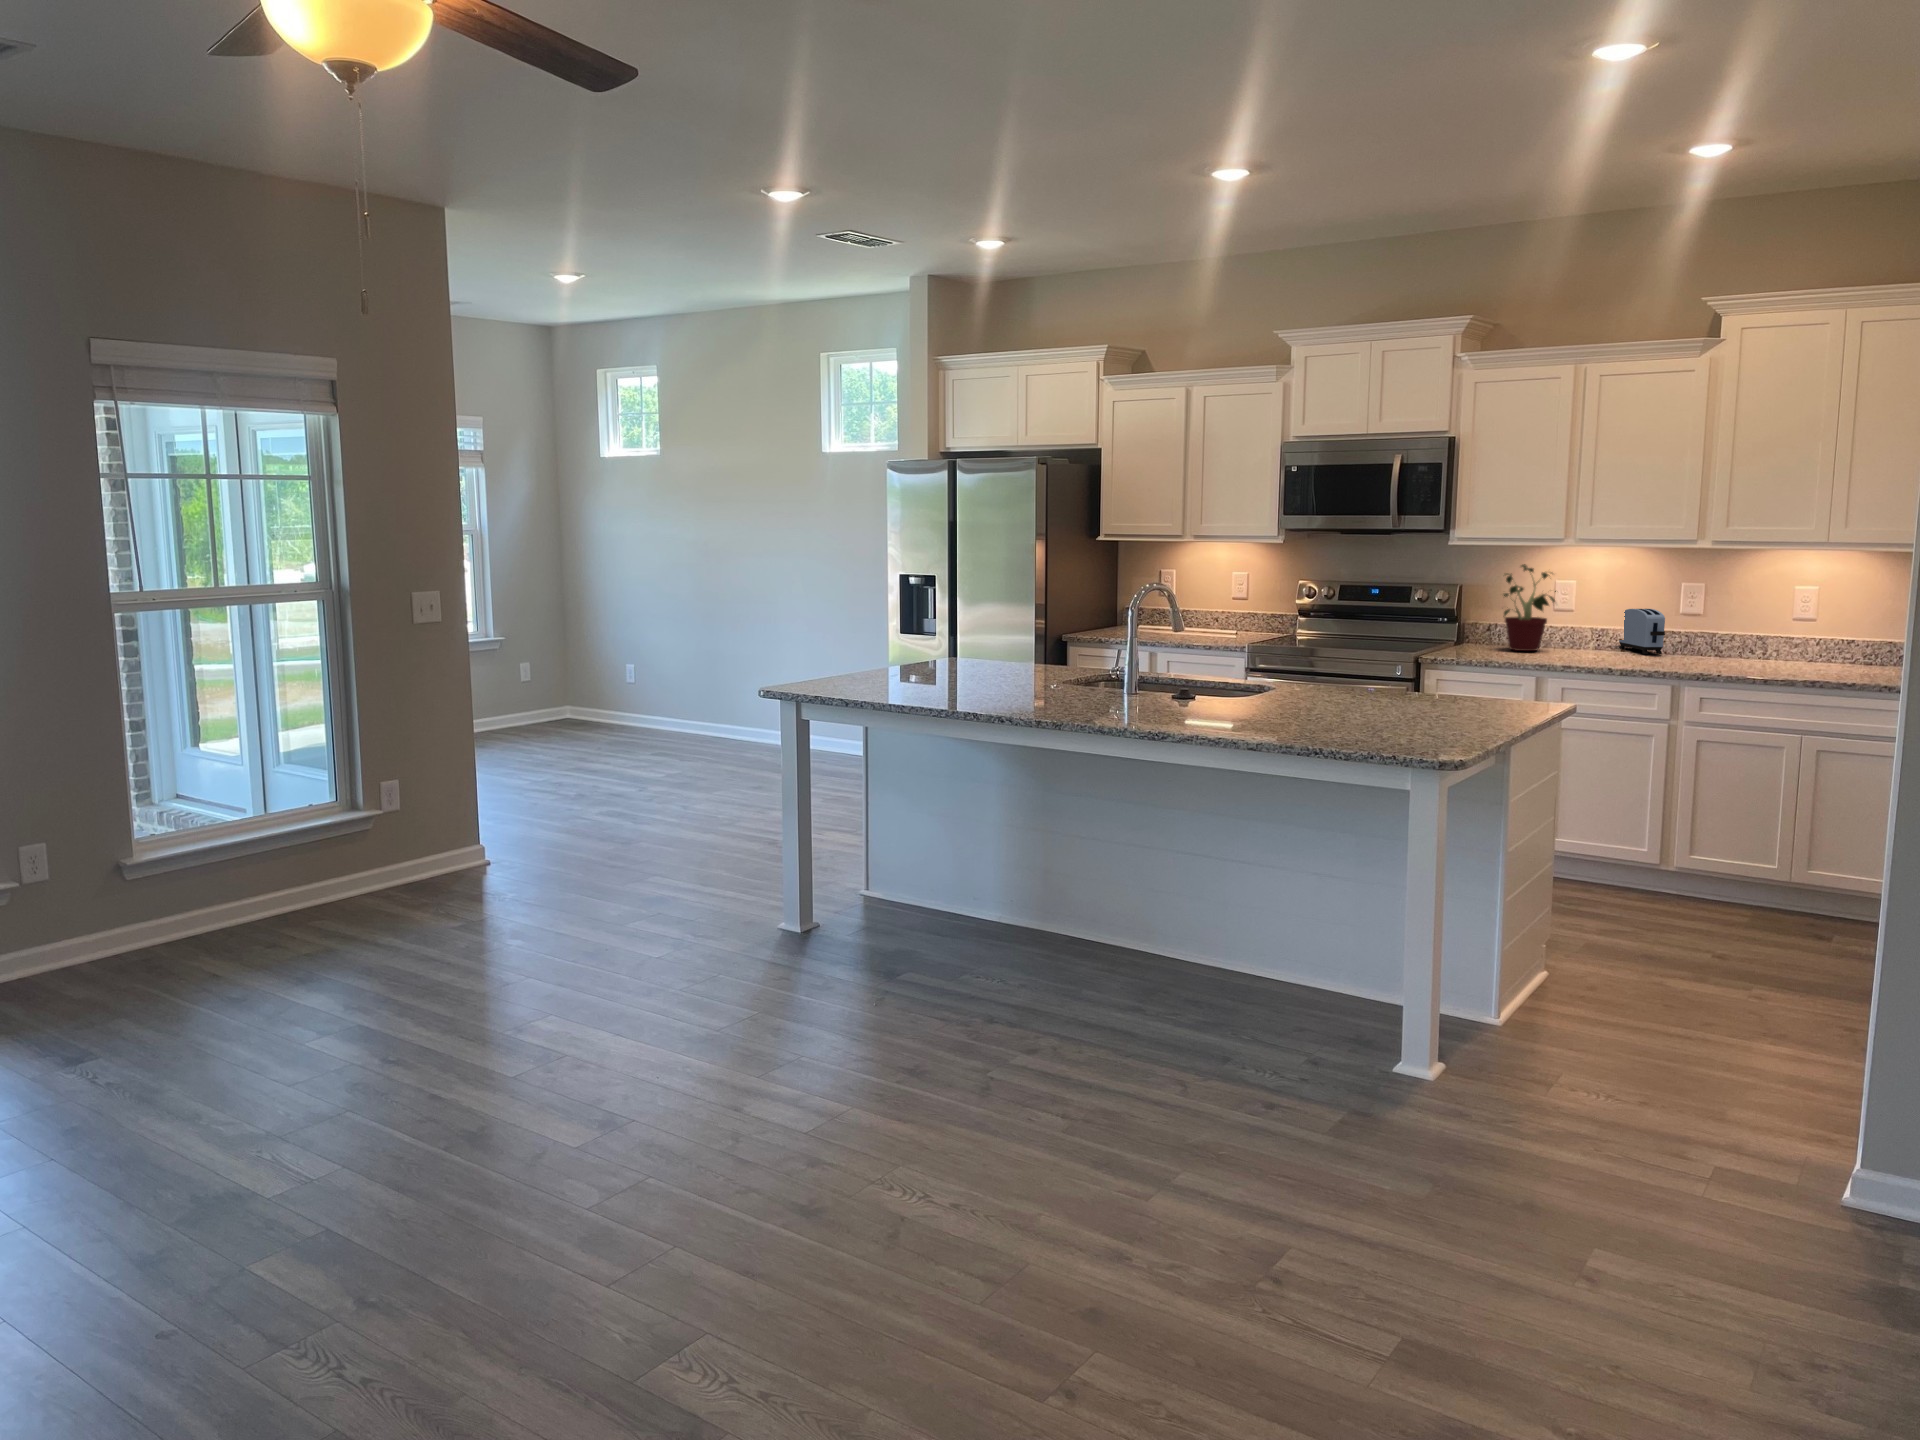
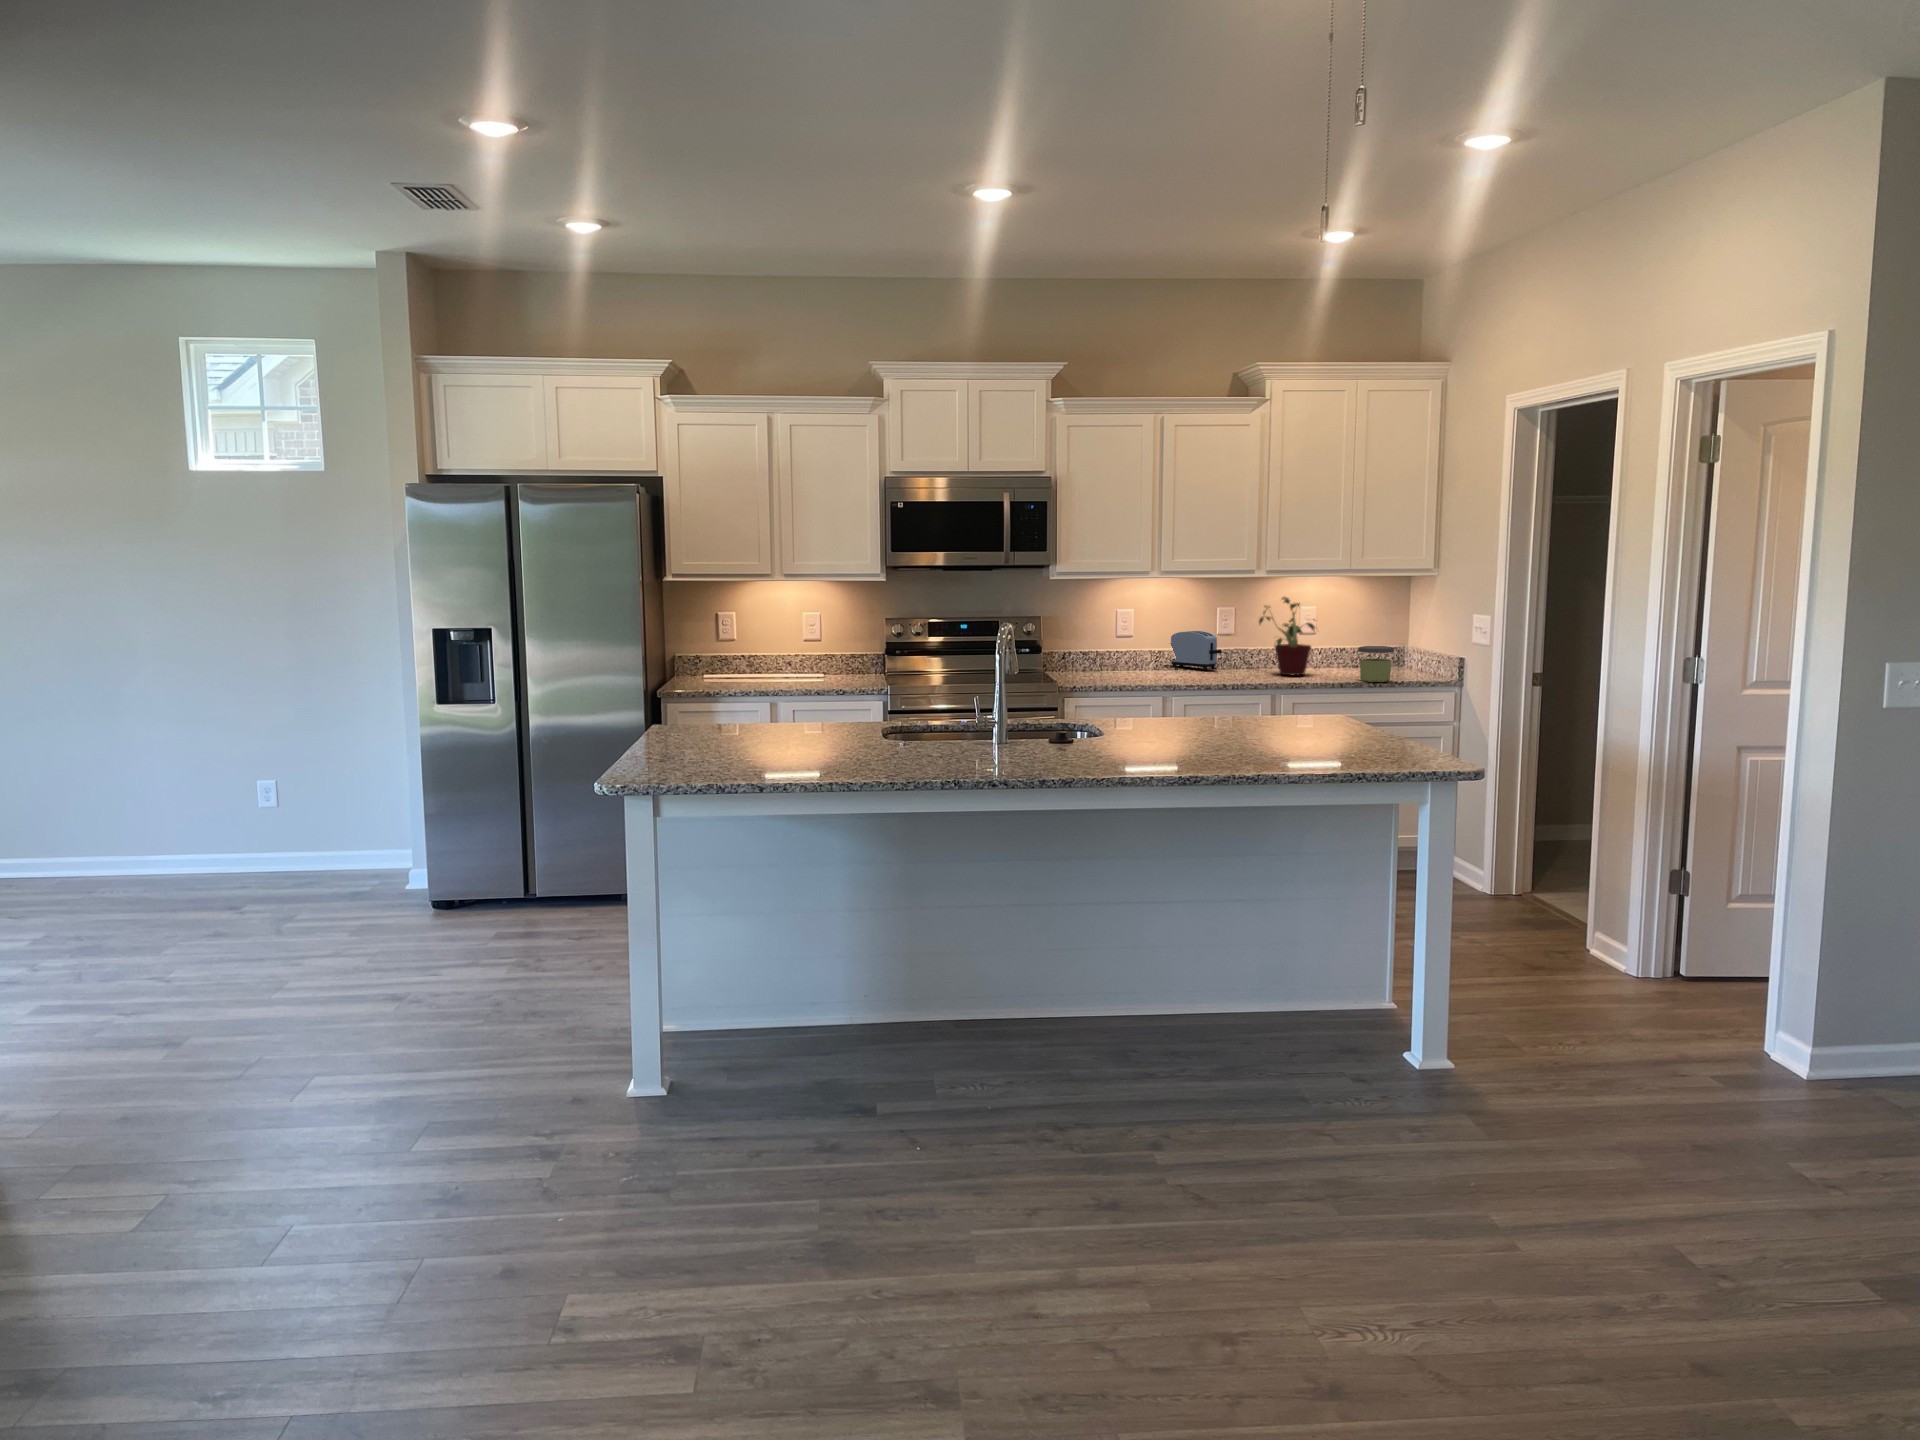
potted plant: present [1504,564,1556,651] -> present [1259,597,1315,675]
jar: none [1818,637,1867,682] -> present [1358,646,1394,682]

